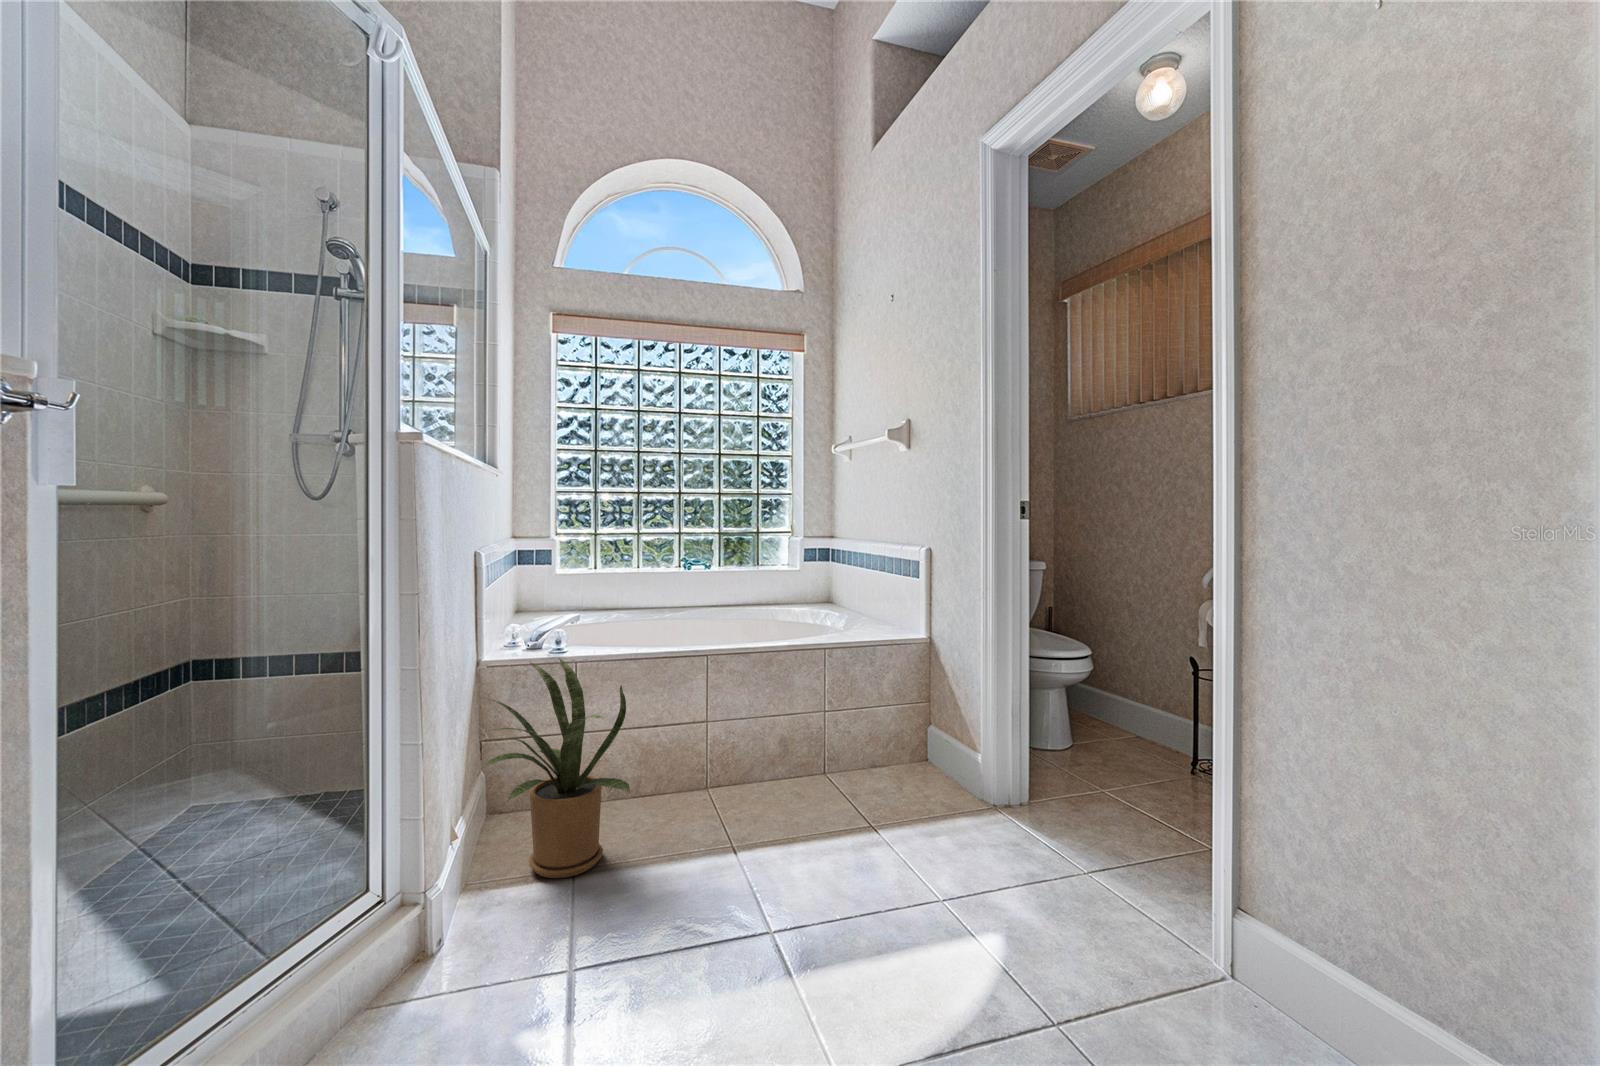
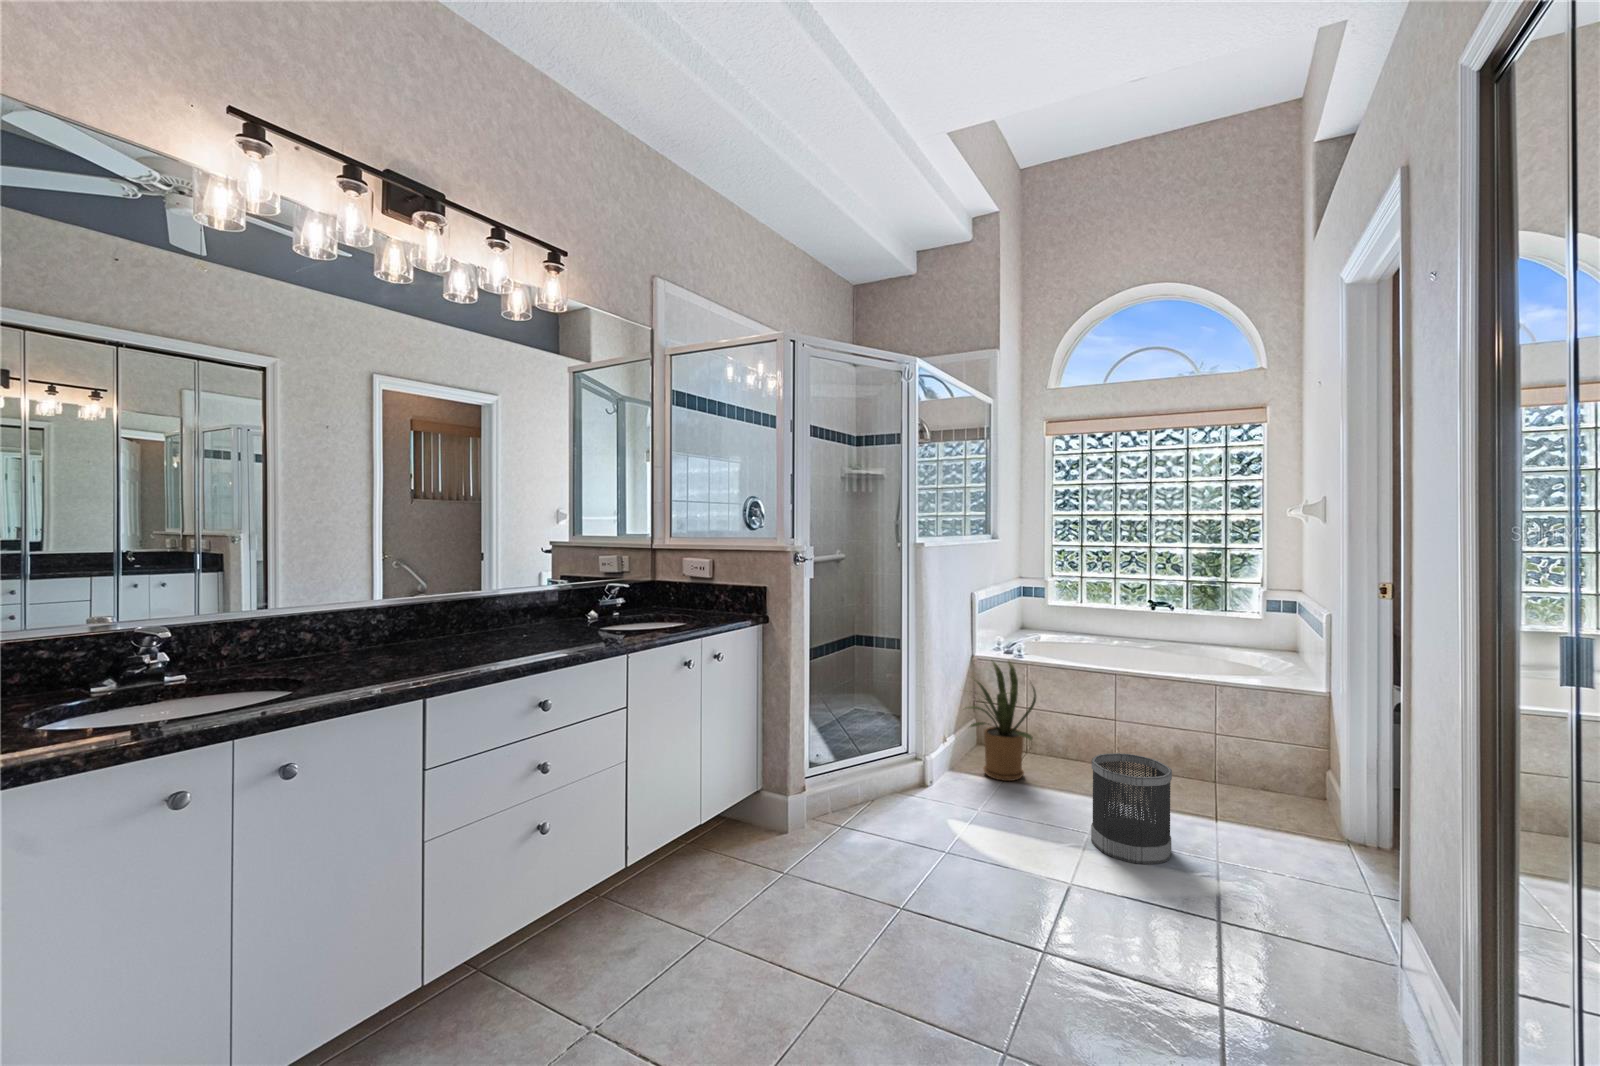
wastebasket: none [780,772,900,965] -> present [1091,753,1172,864]

